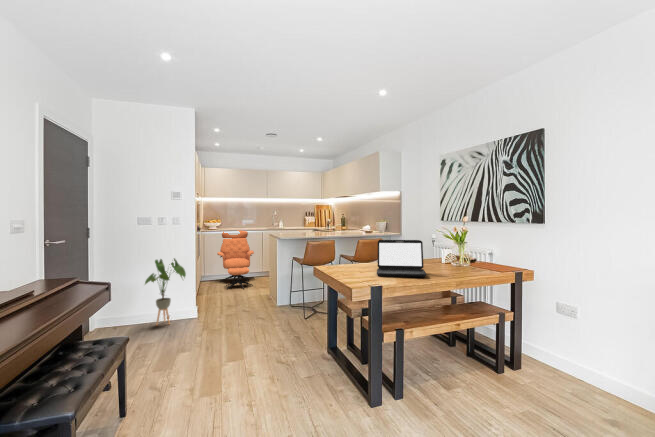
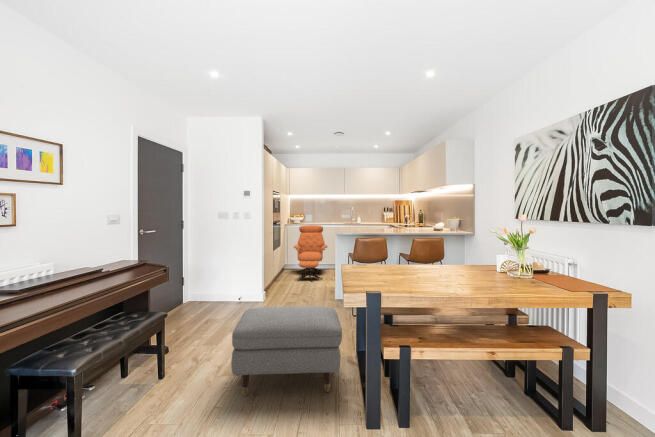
laptop: present [377,240,426,277] -> none [390,240,457,289]
house plant: present [145,258,186,325] -> none [208,249,244,309]
ottoman: none [223,306,334,399] -> present [231,306,342,396]

